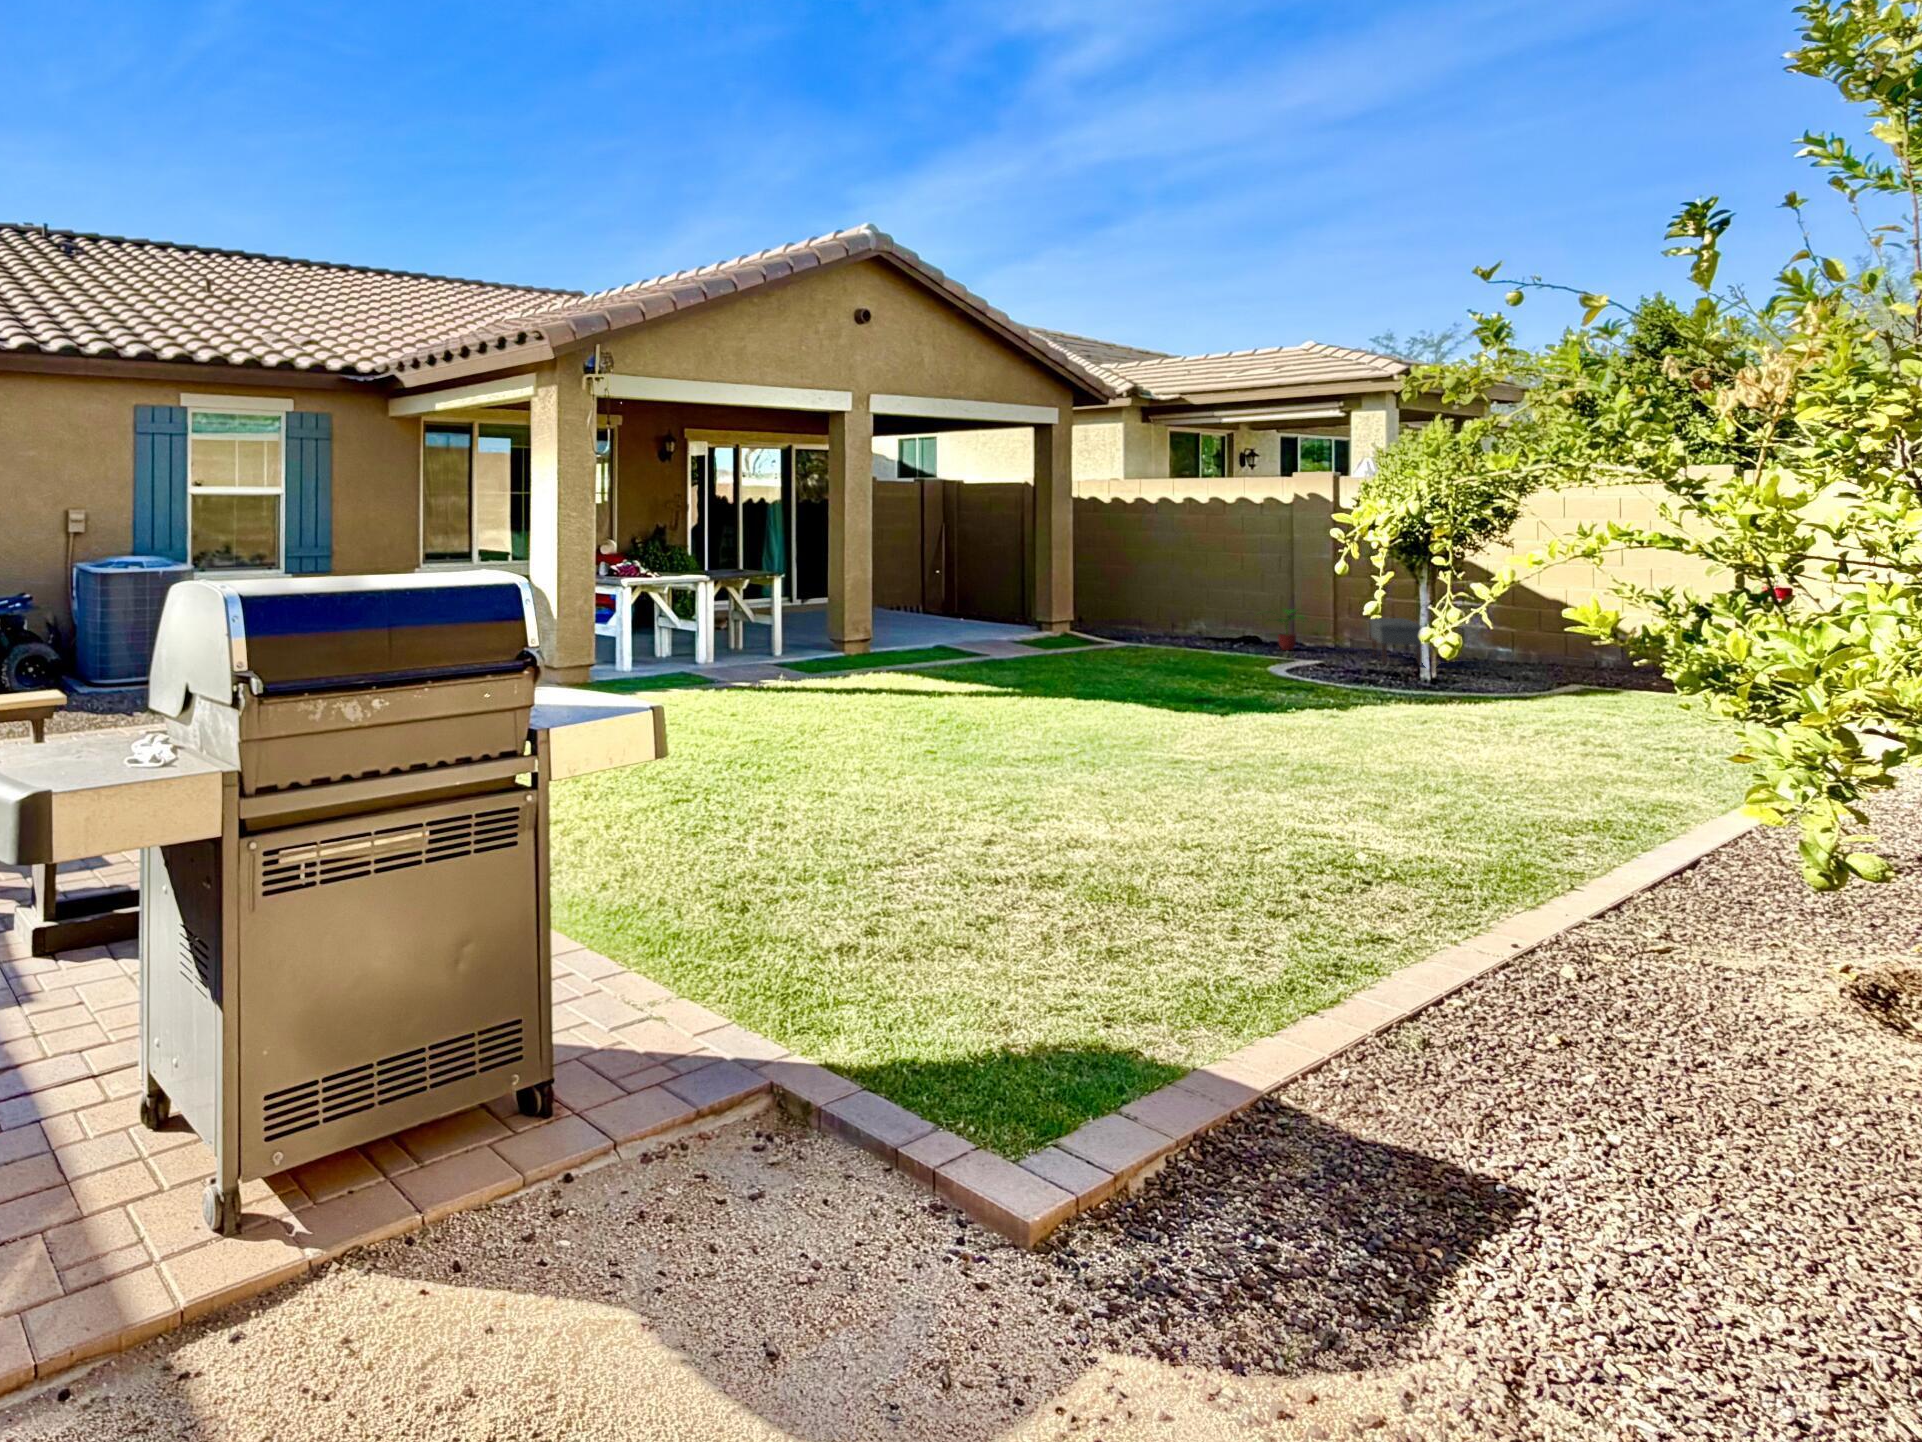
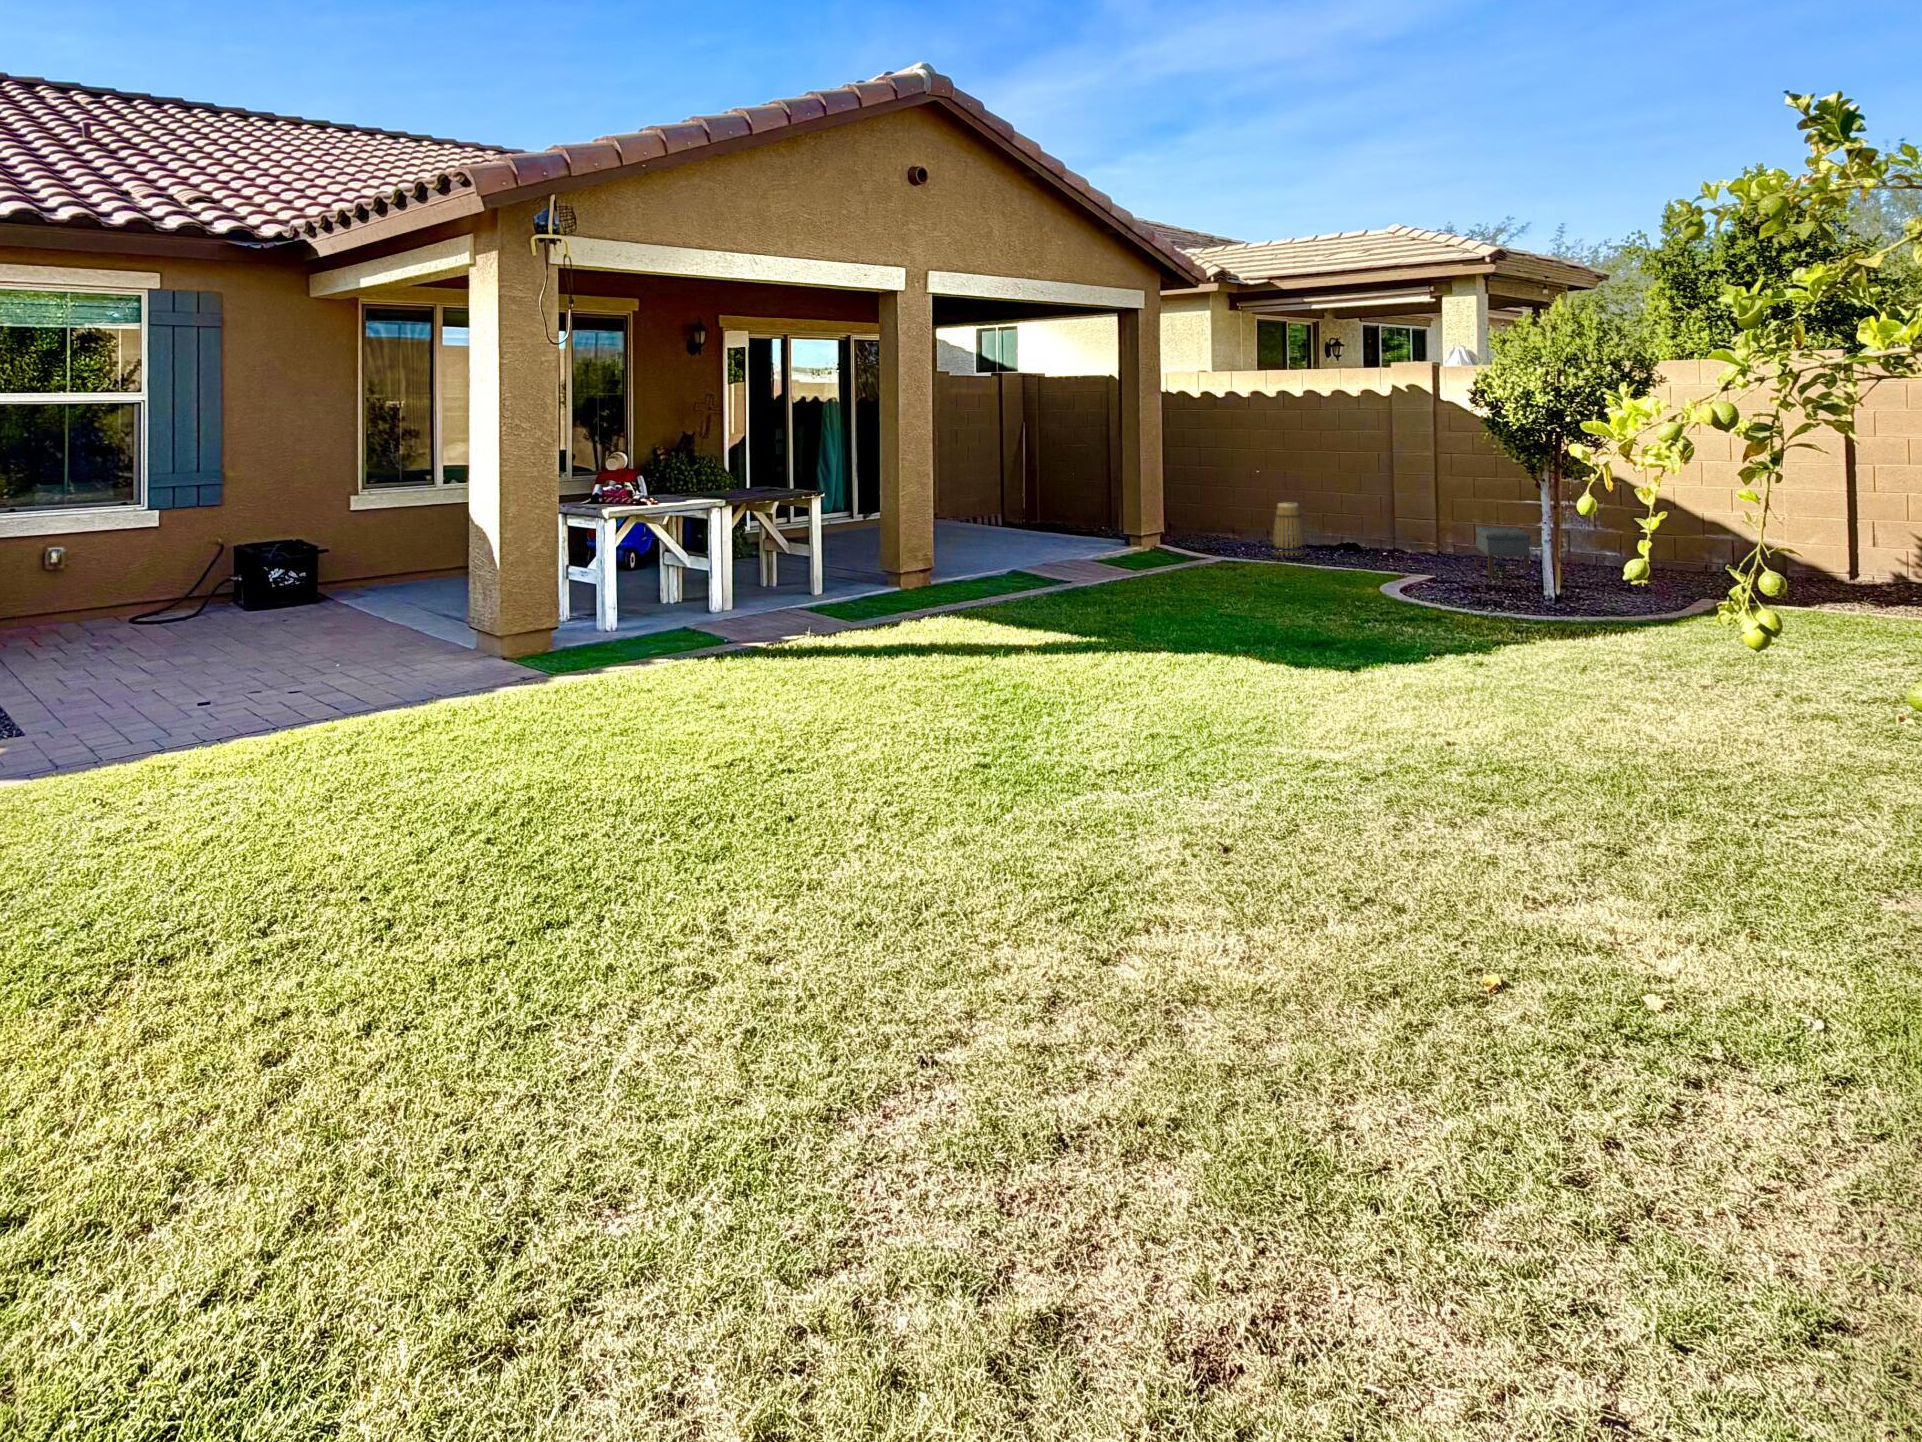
basket: none [1177,595,1209,643] -> present [1273,503,1305,555]
potted plant: present [1257,609,1304,650] -> none [1354,516,1410,562]

